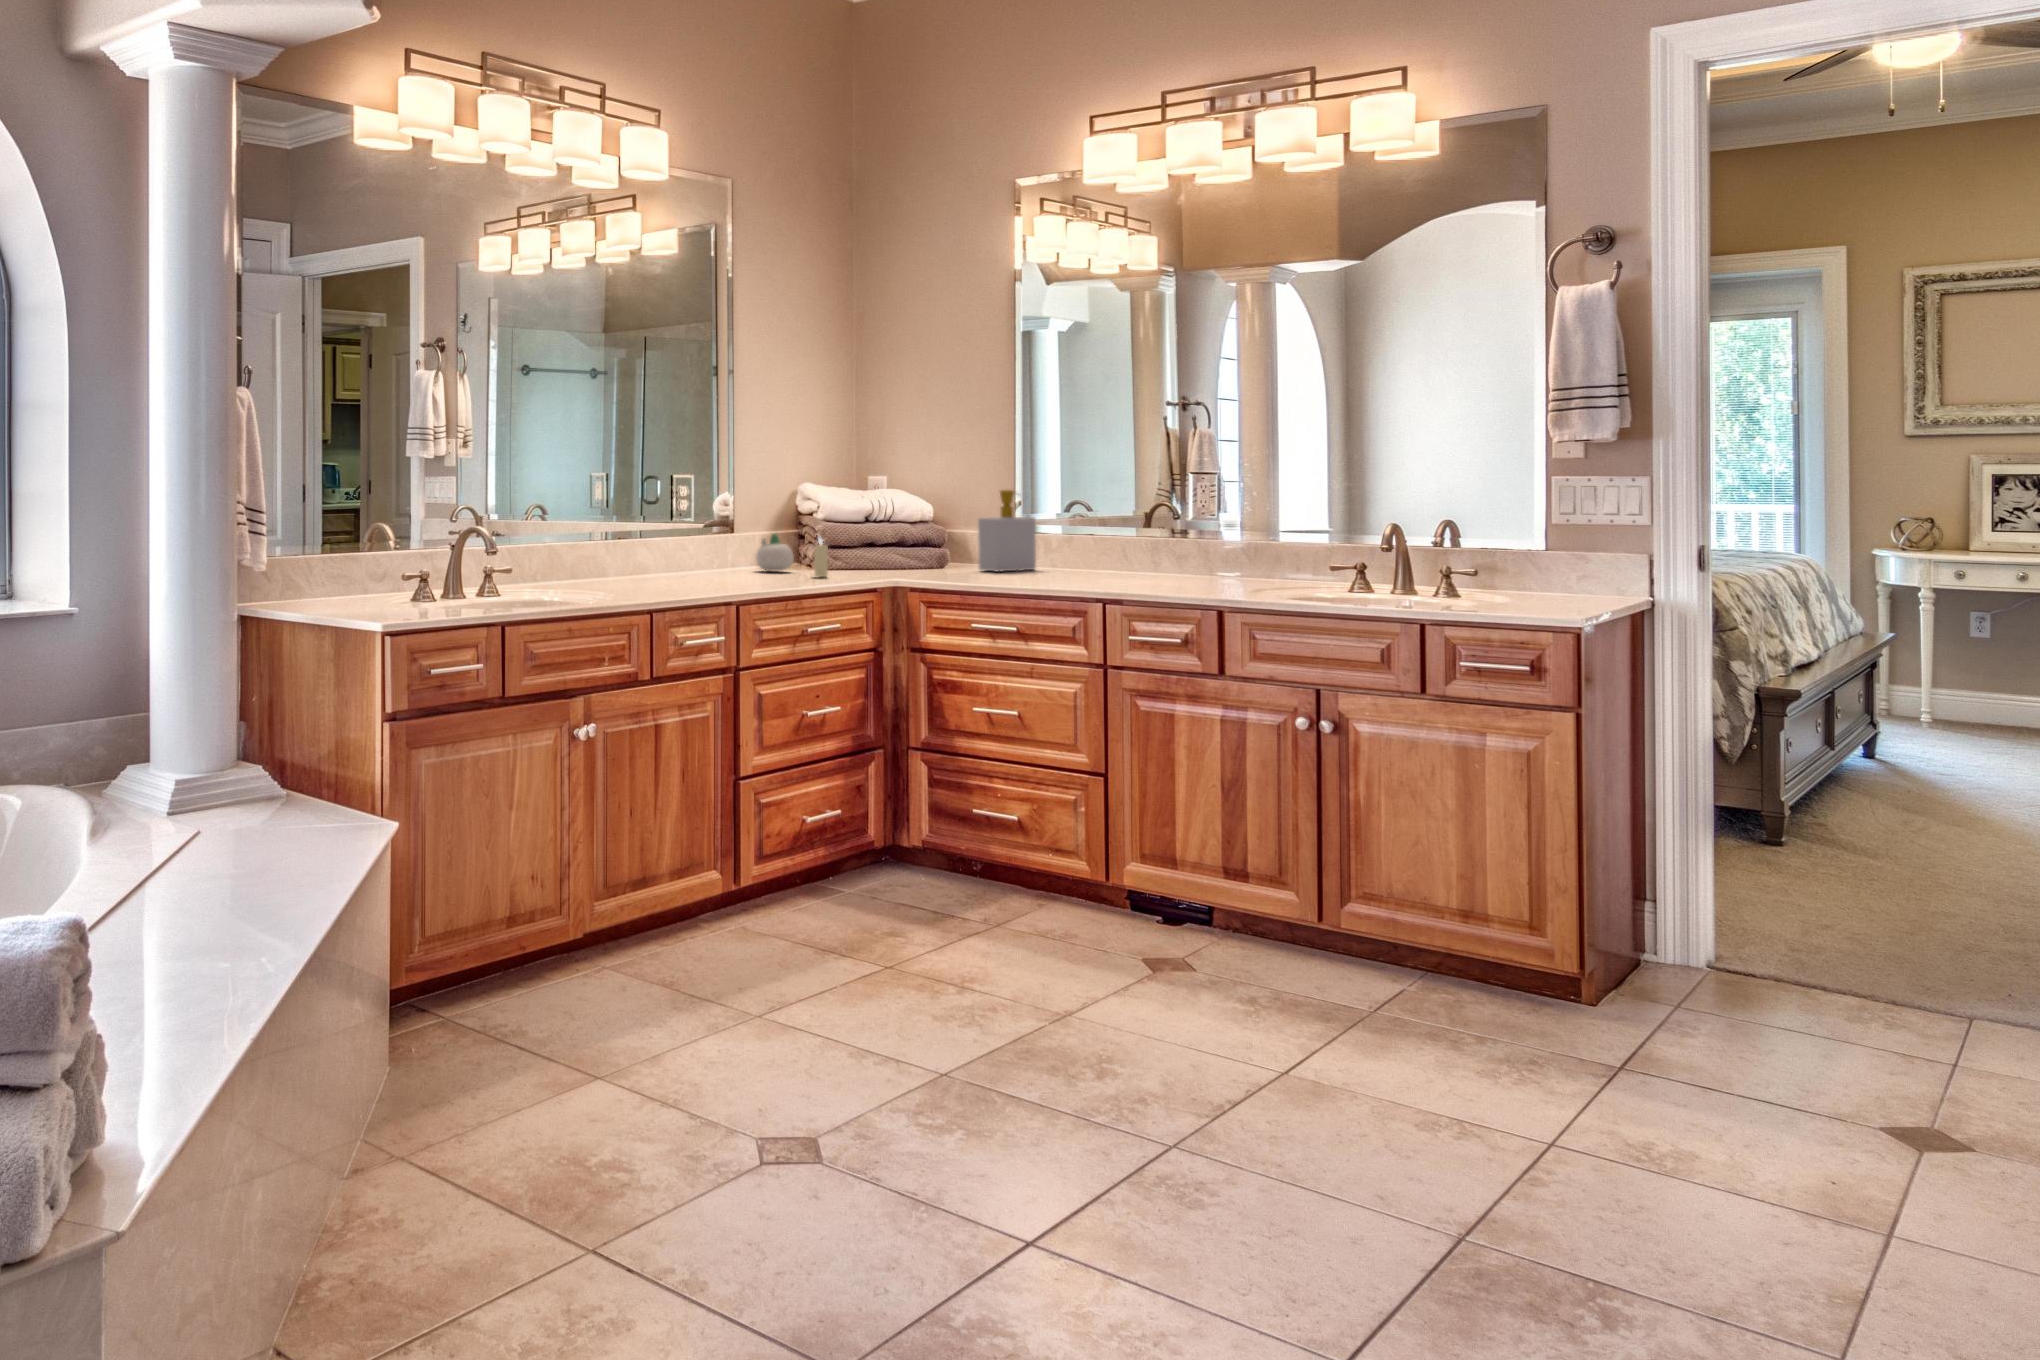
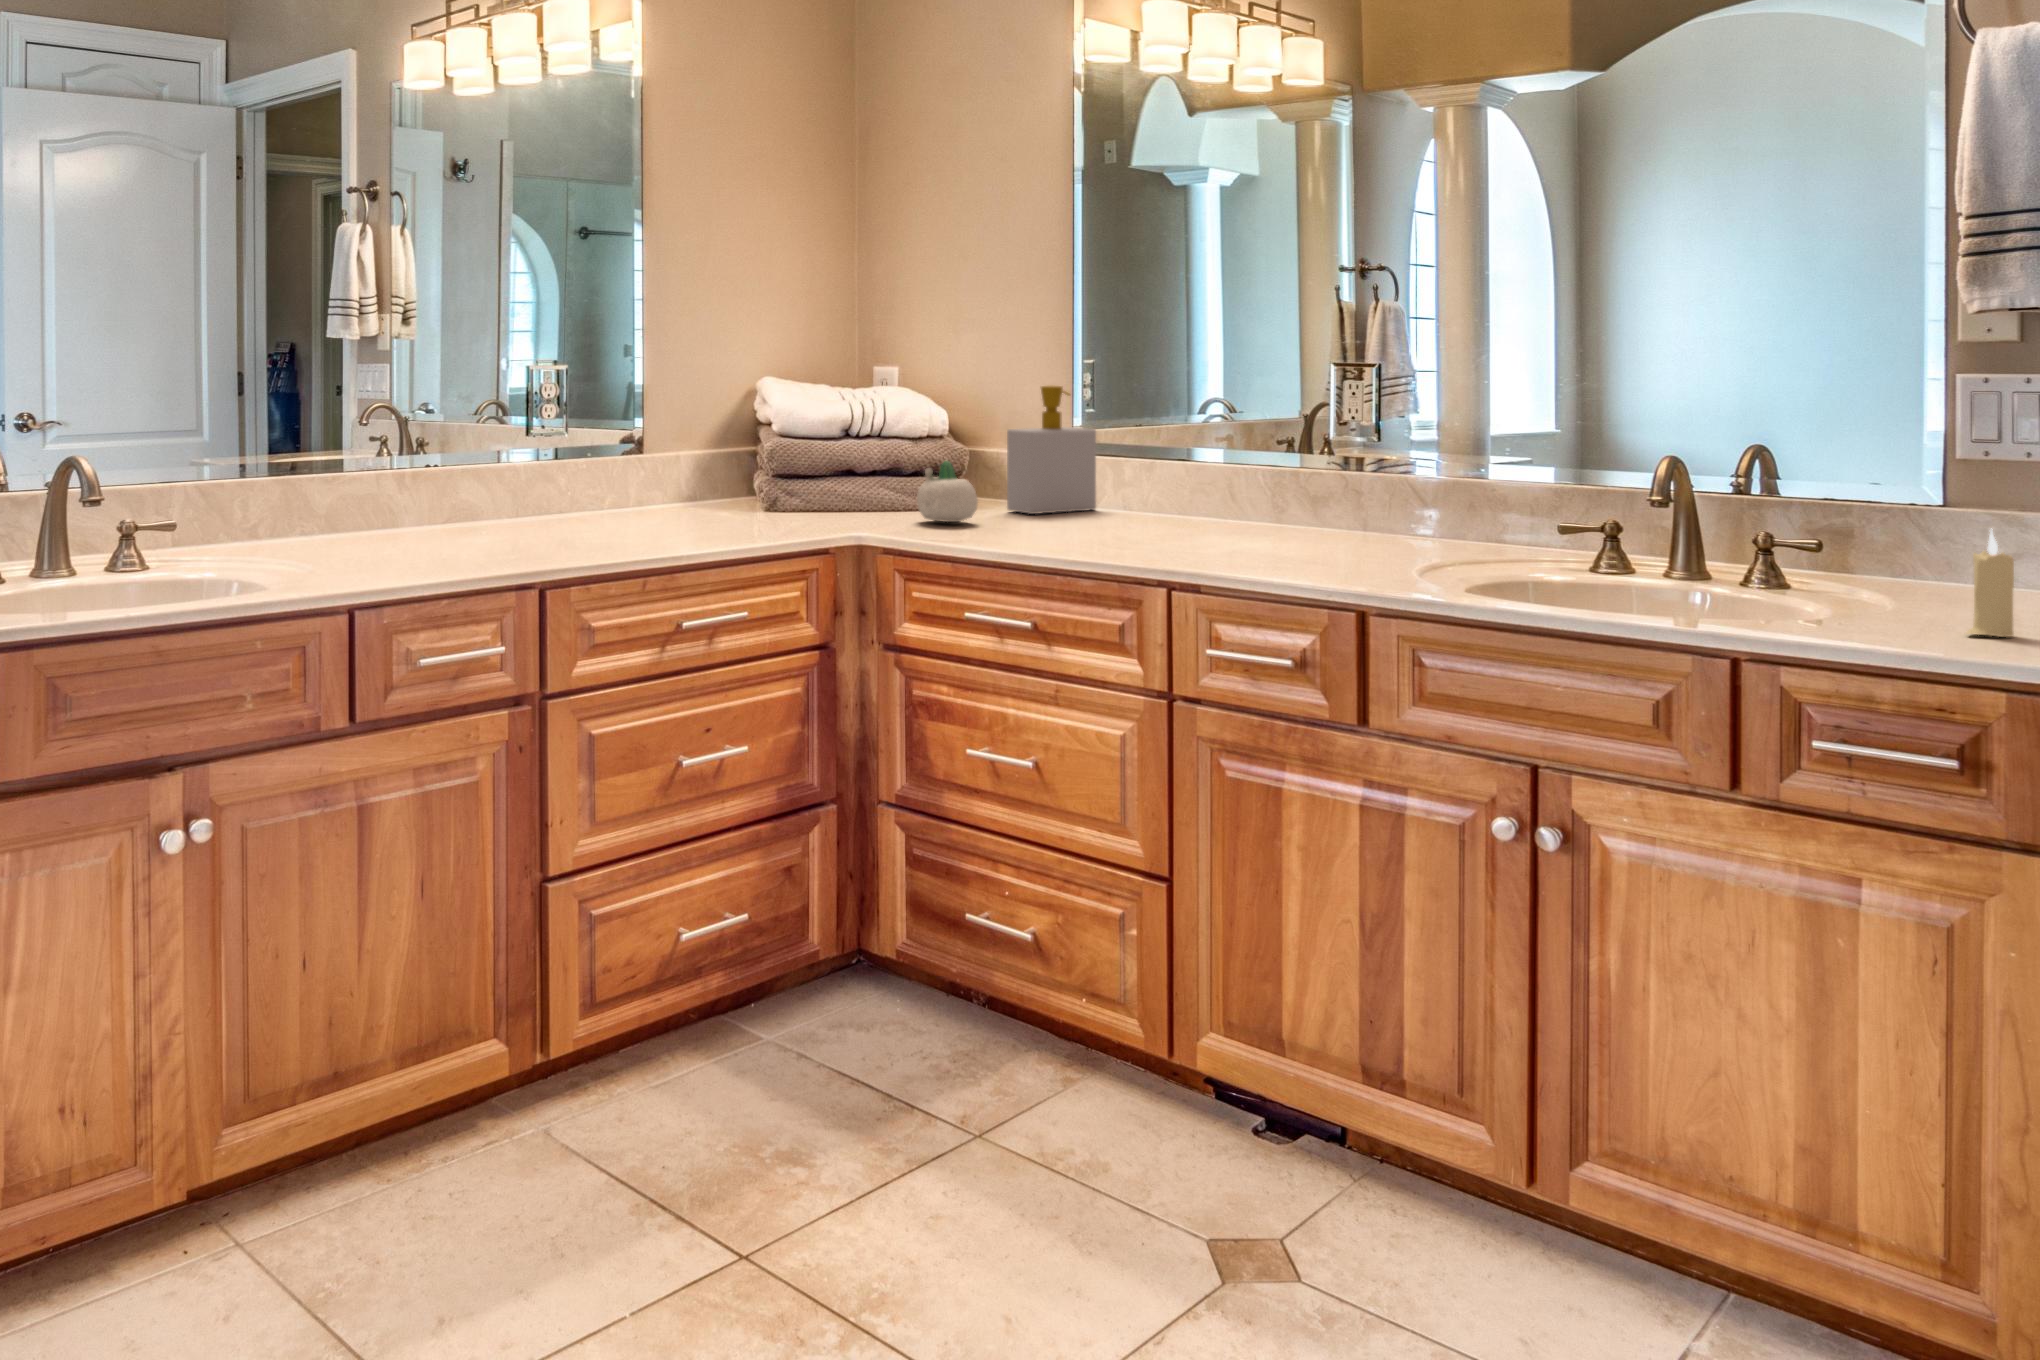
succulent planter: present [756,534,794,571] -> present [917,461,978,522]
candle: present [814,538,828,577] -> present [1967,530,2014,637]

